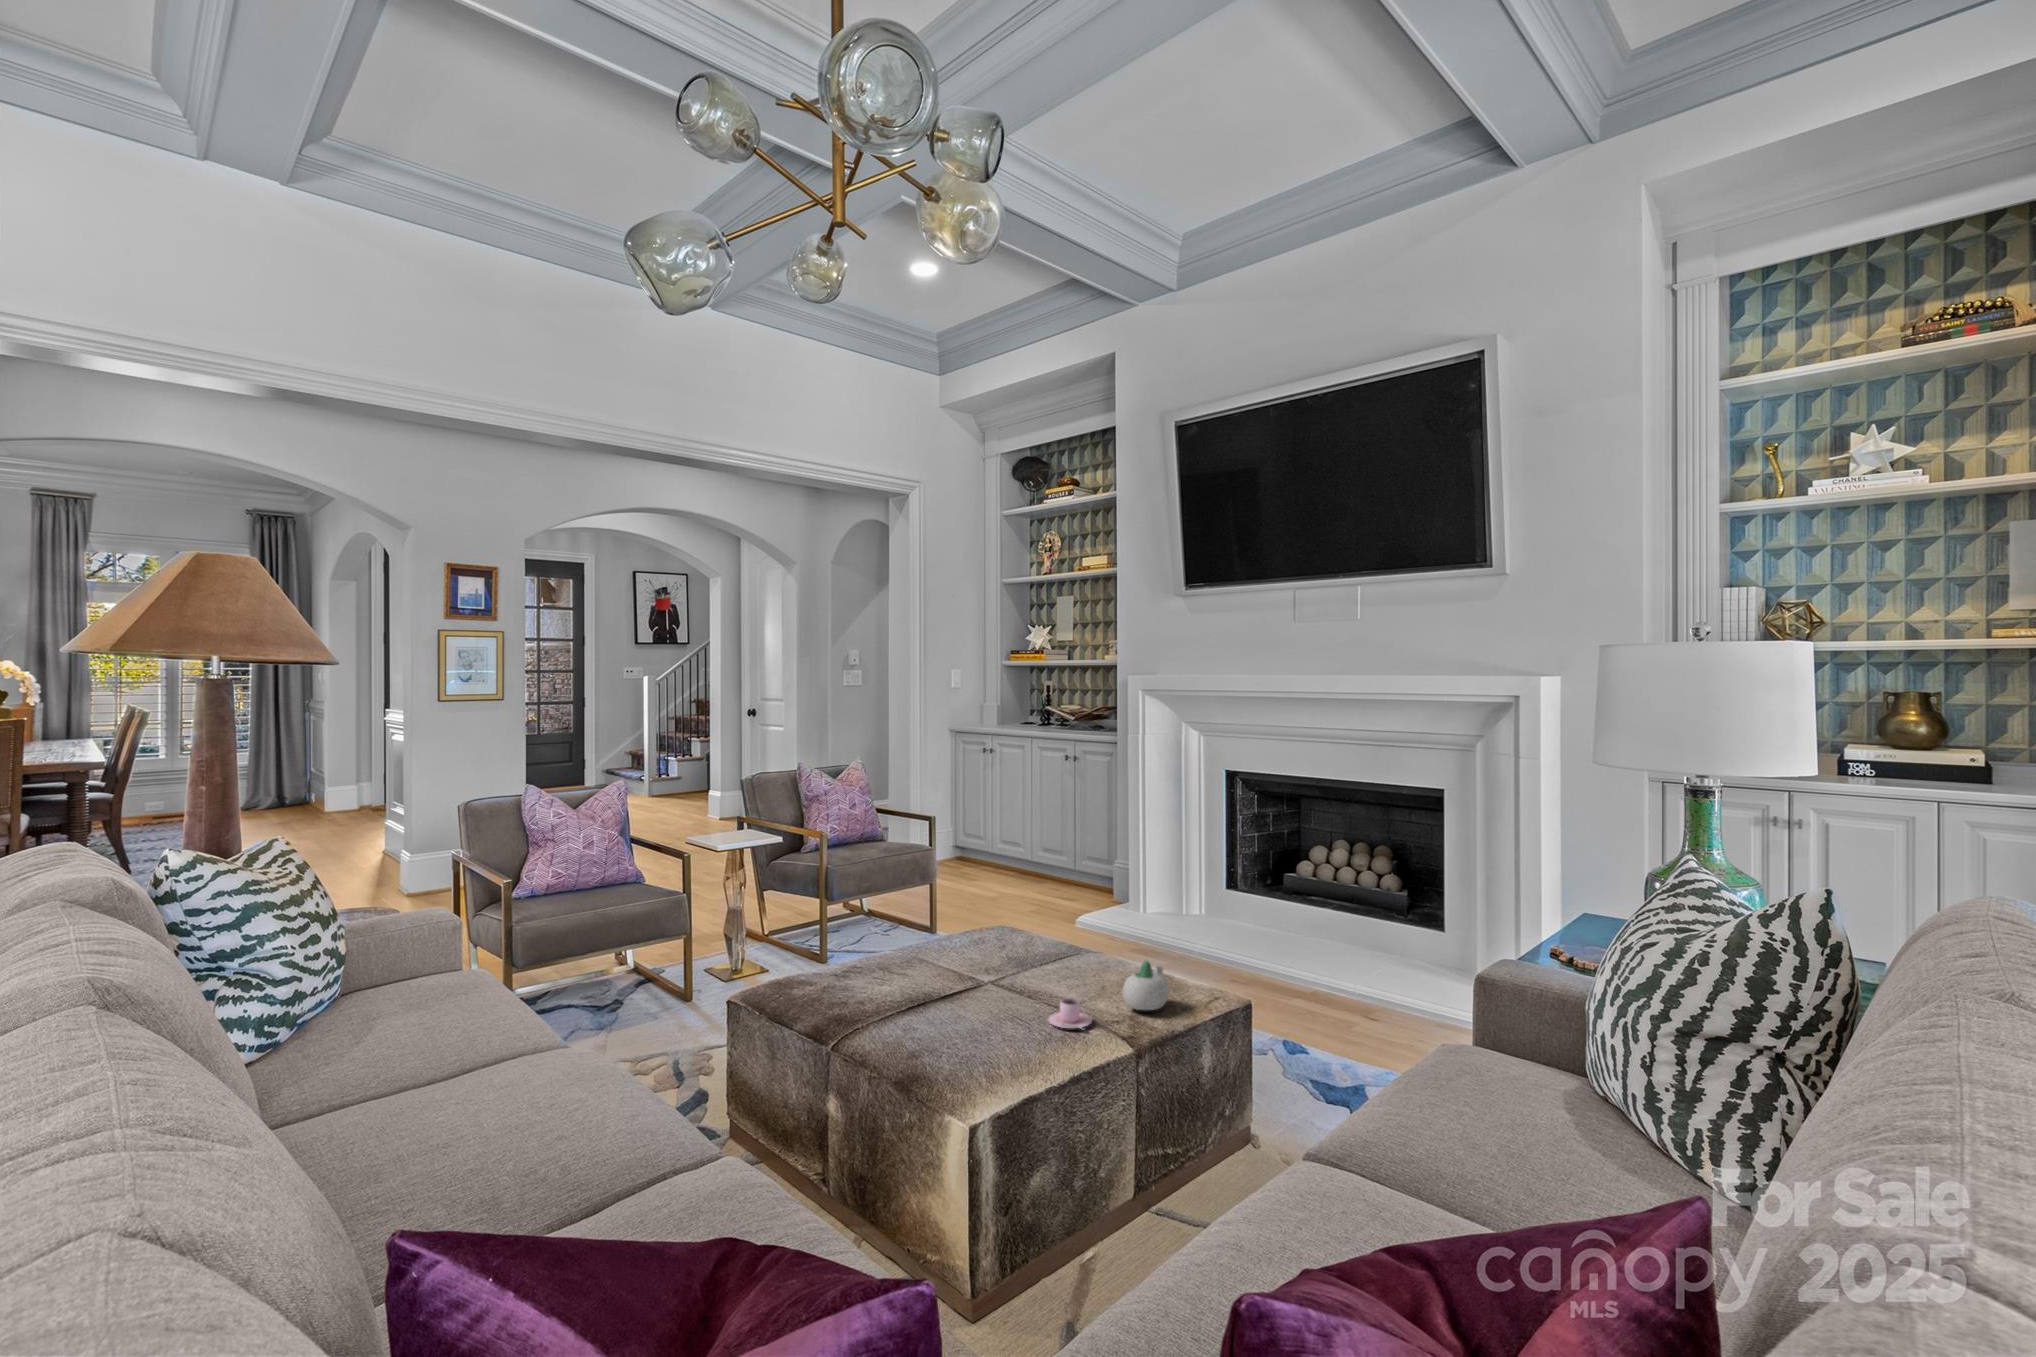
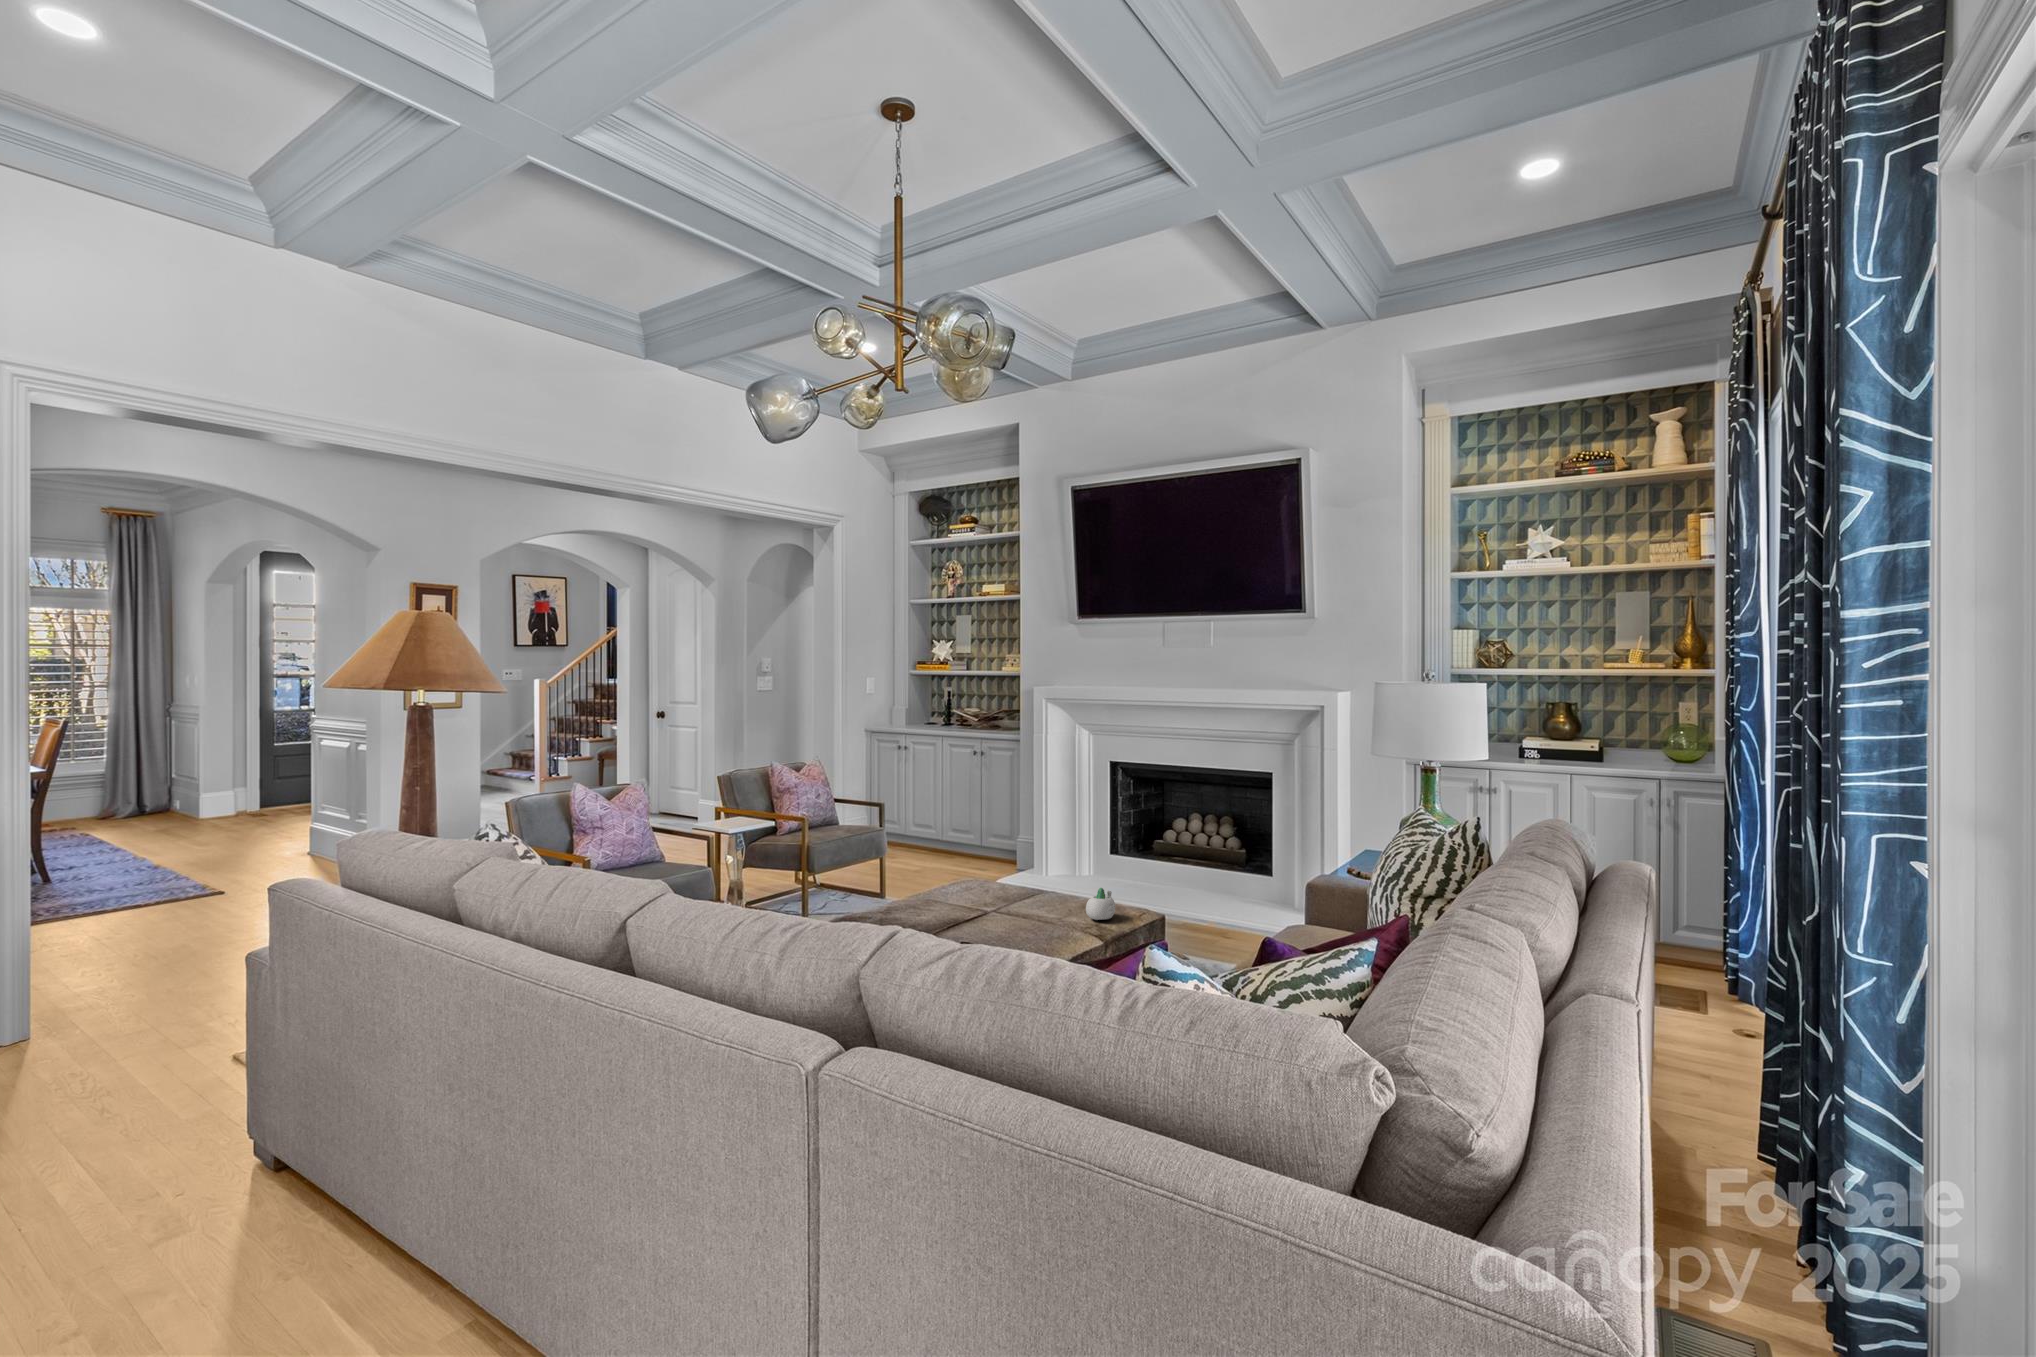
teacup: present [1049,998,1092,1029] -> none [1042,894,1071,932]

